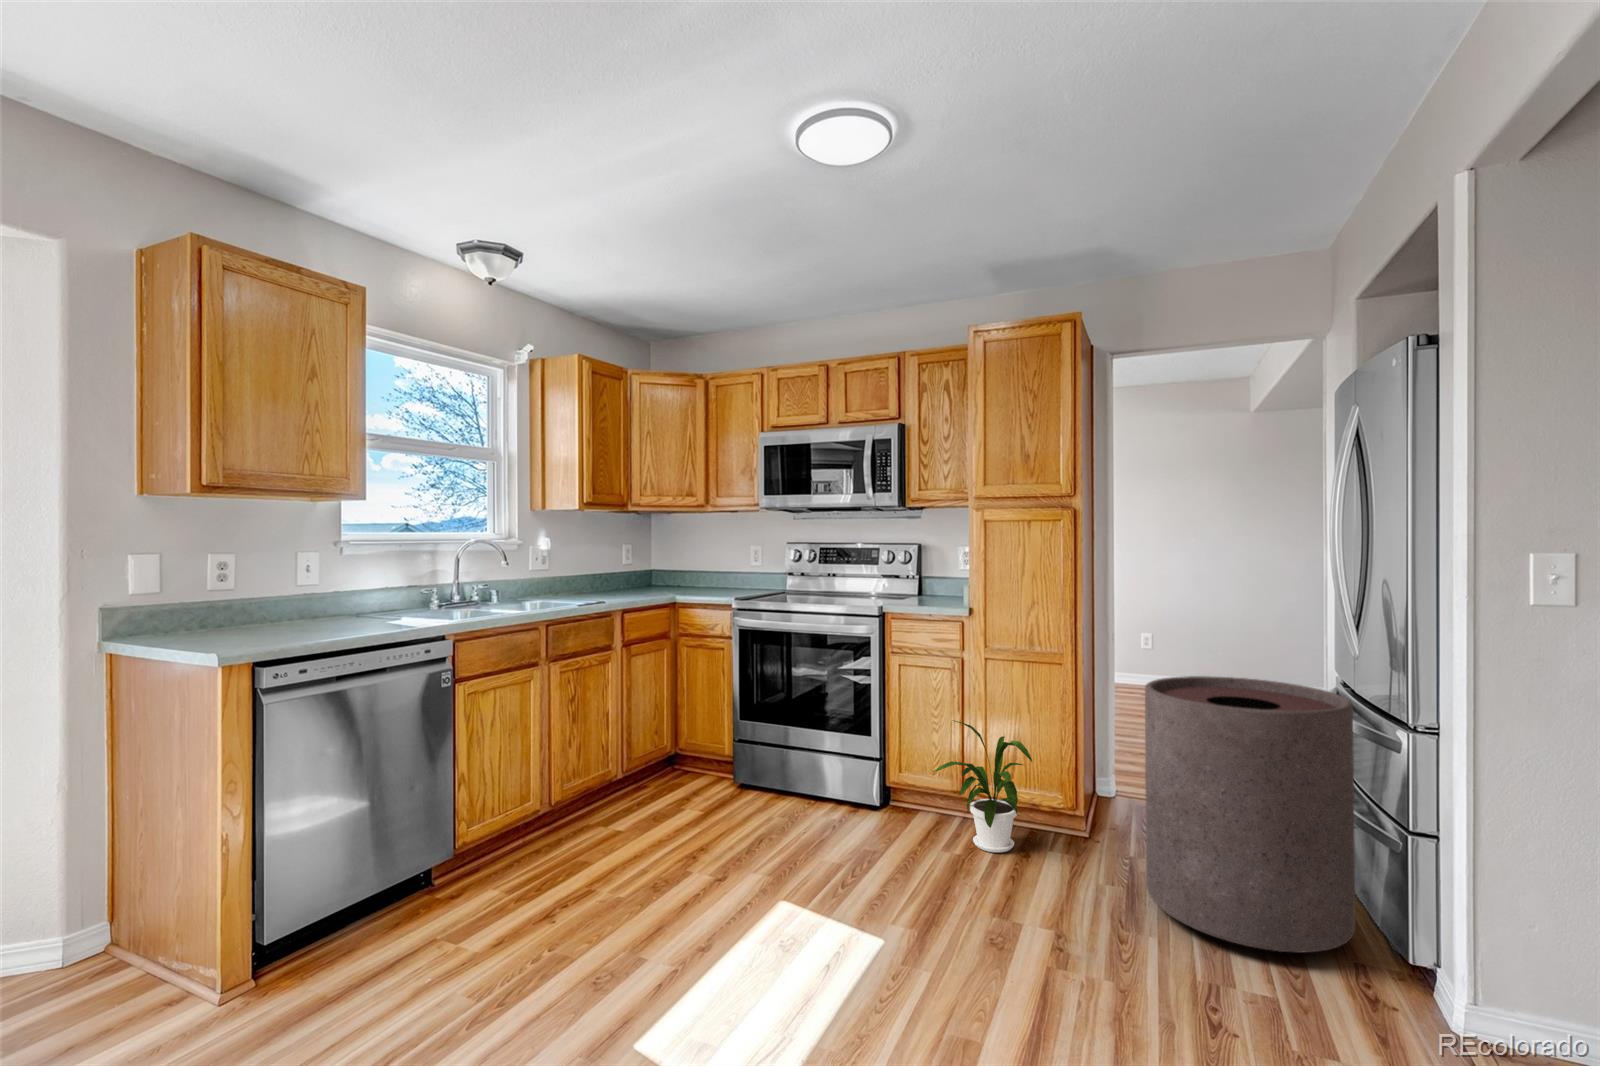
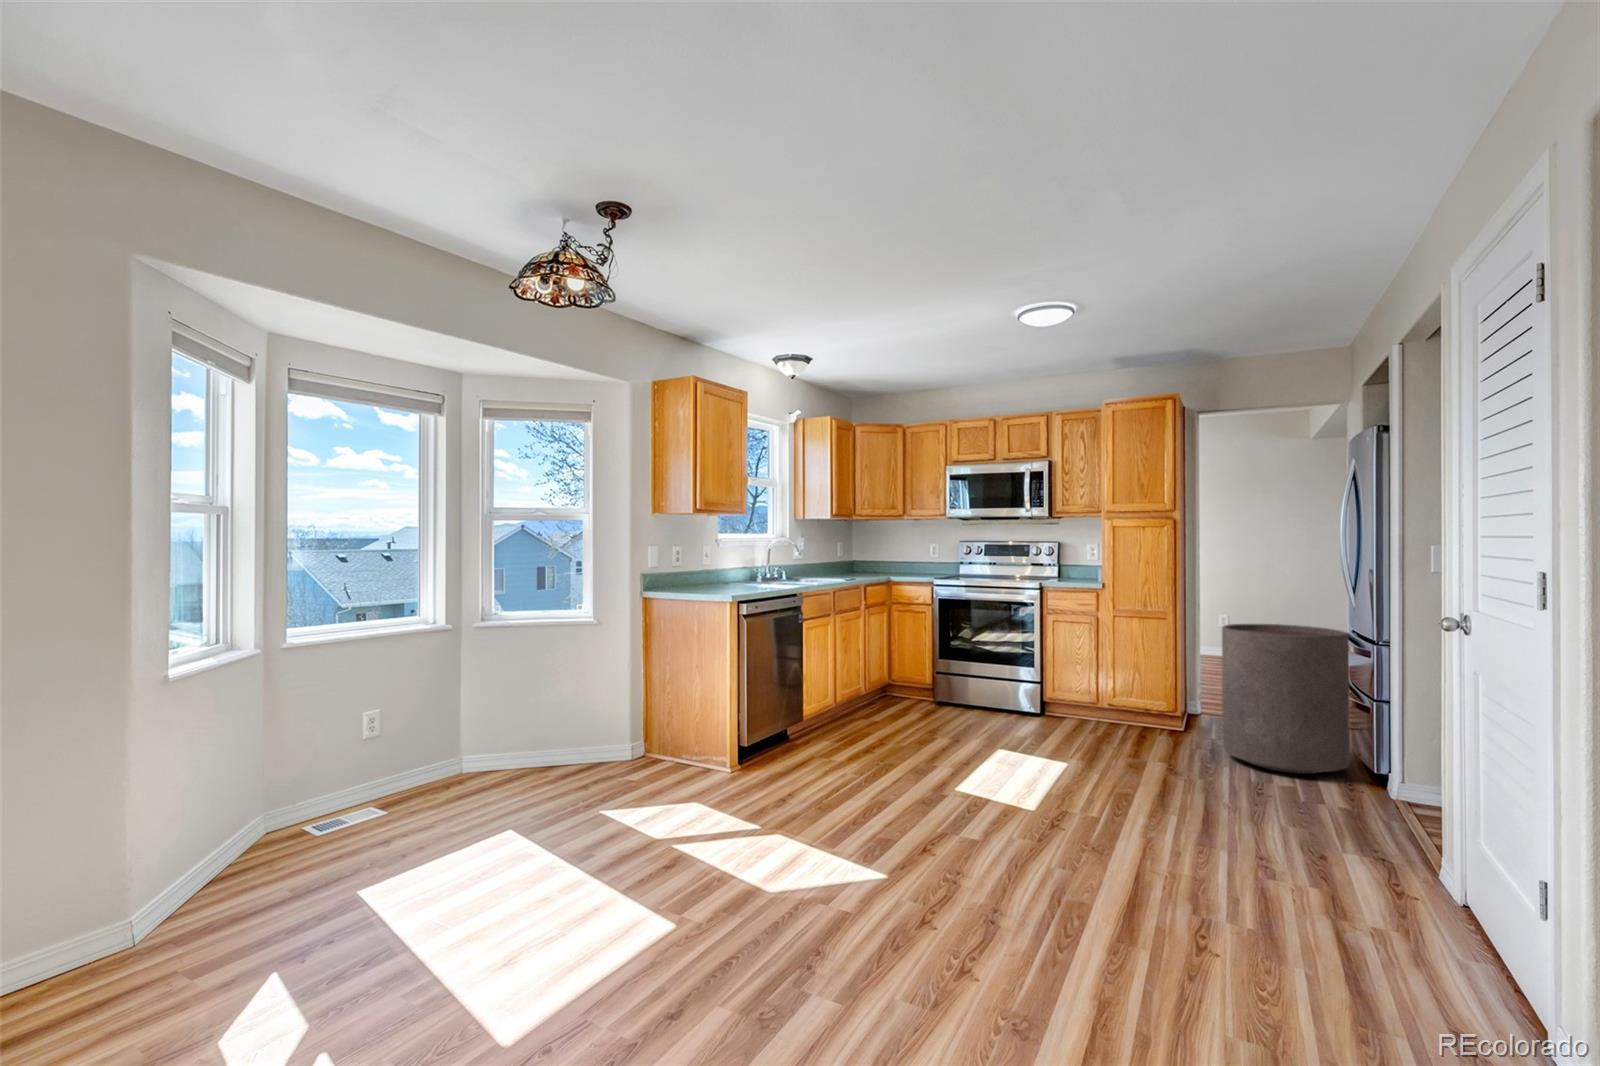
house plant: present [932,720,1032,853] -> none [1082,654,1148,735]

